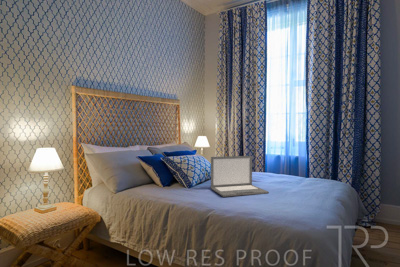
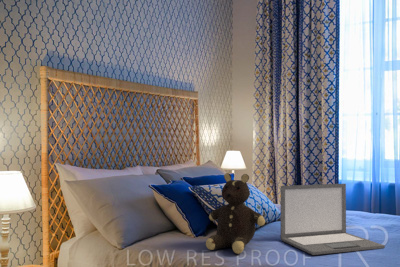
teddy bear: none [163,149,199,196] -> present [206,173,265,254]

